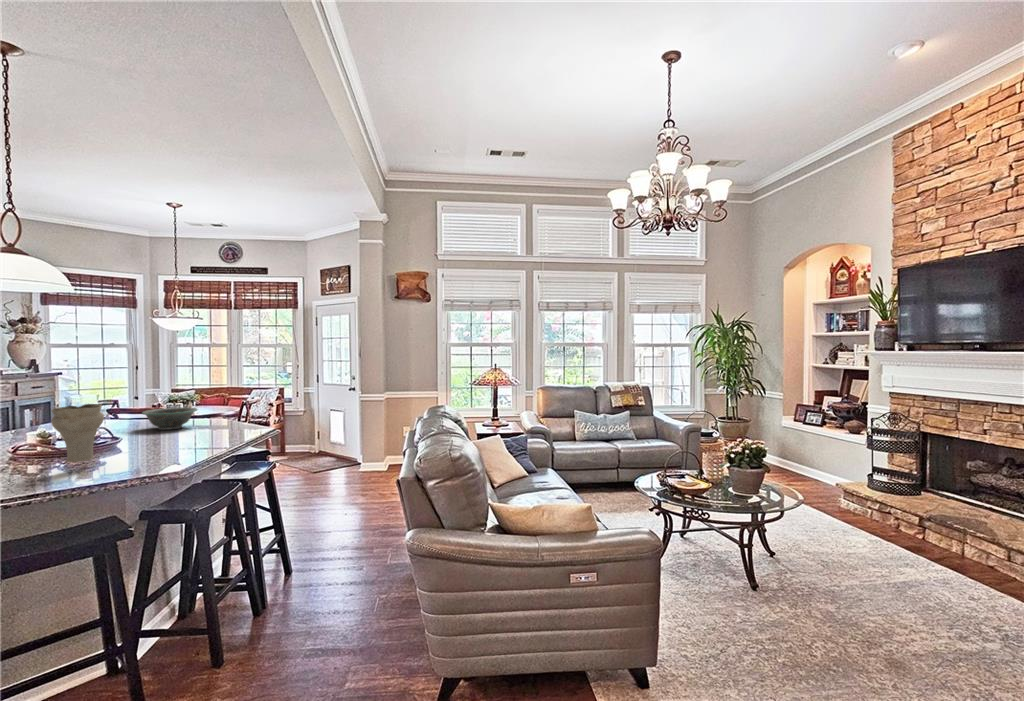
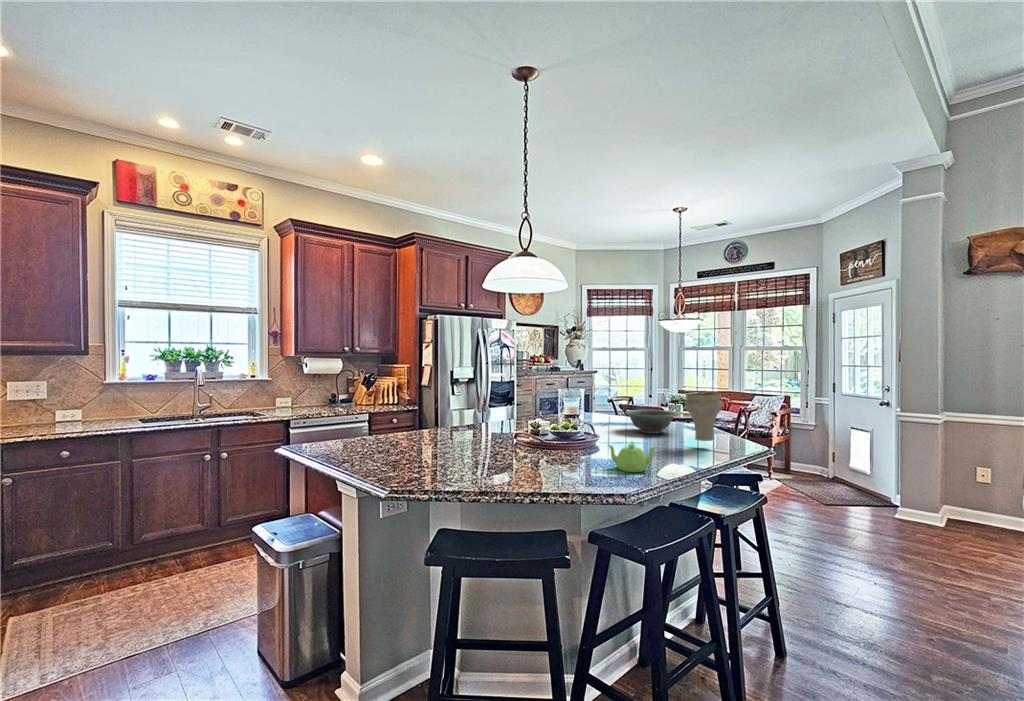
vase: present [51,404,104,462] -> present [685,392,722,441]
teapot: none [150,433,198,457] -> present [608,442,656,472]

